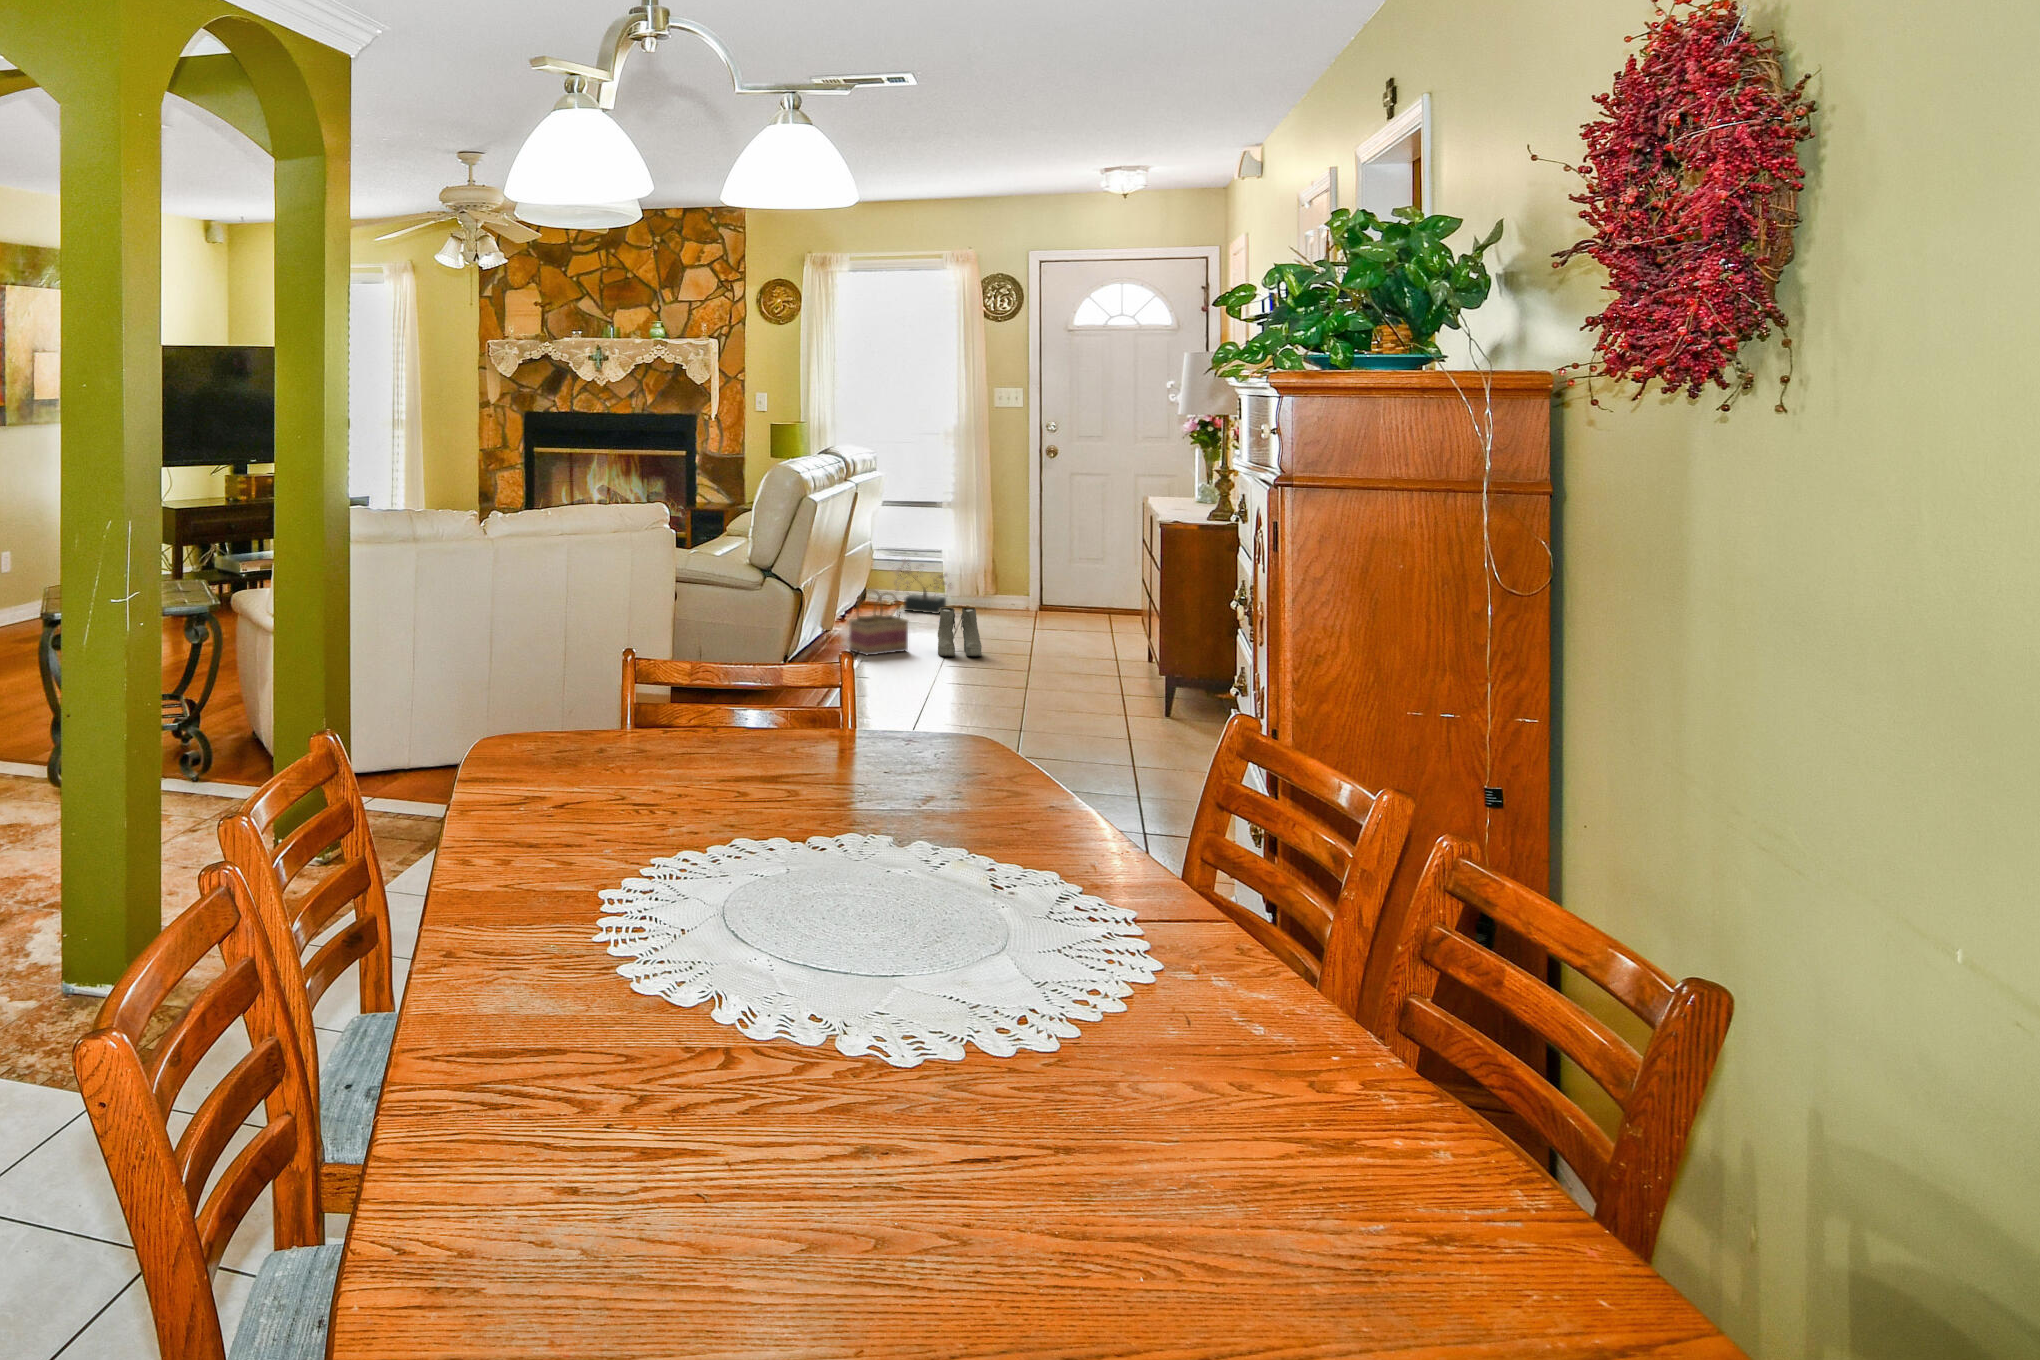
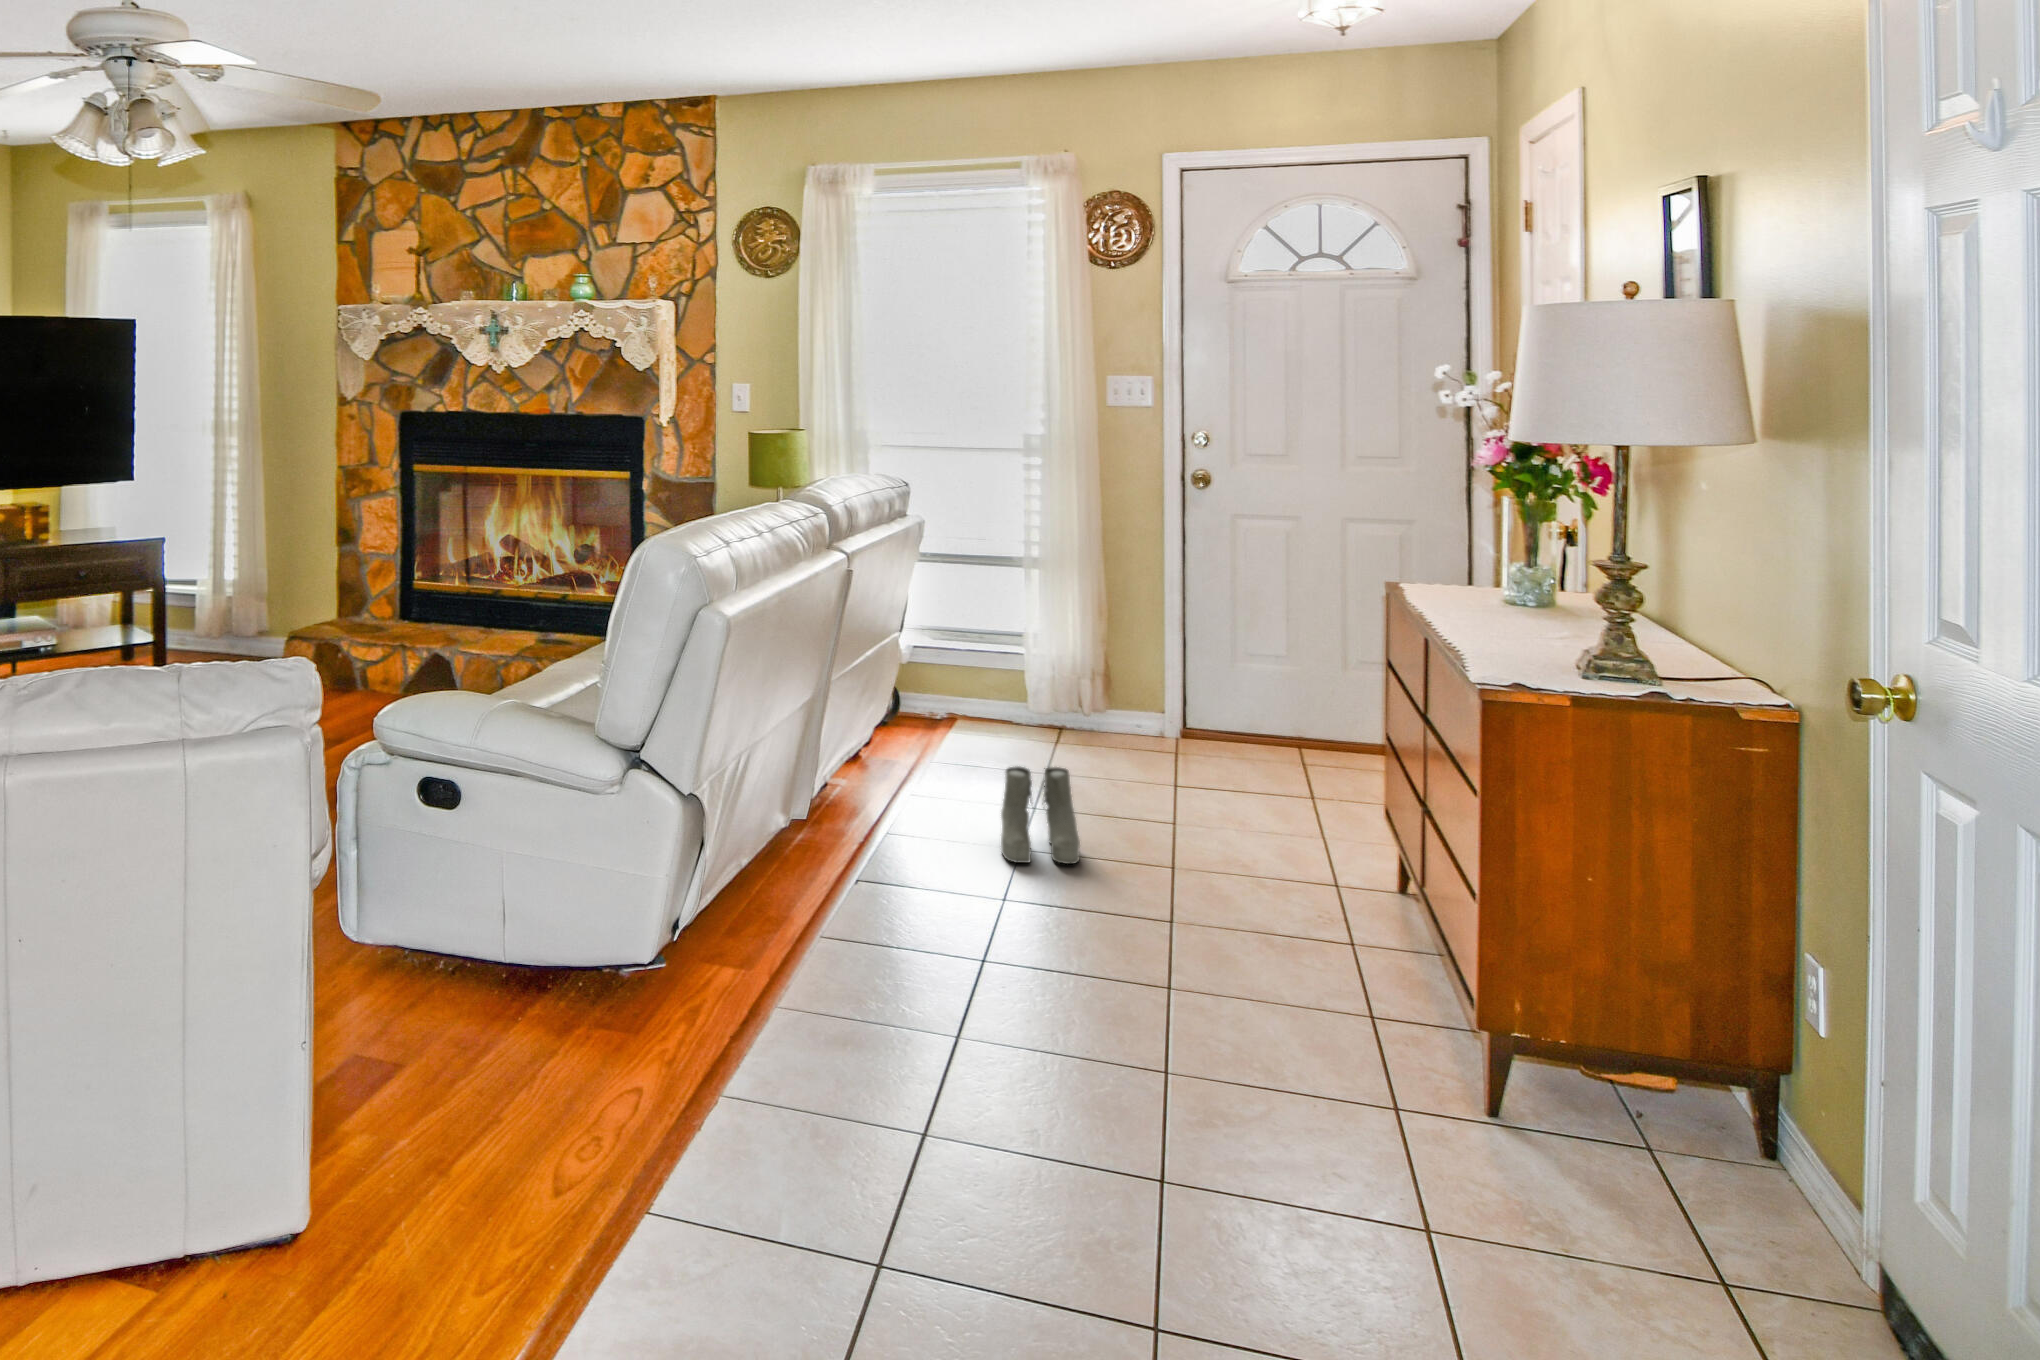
decorative plant: present [896,559,951,614] -> none [939,643,1038,737]
basket: present [849,588,908,655] -> none [843,730,950,856]

